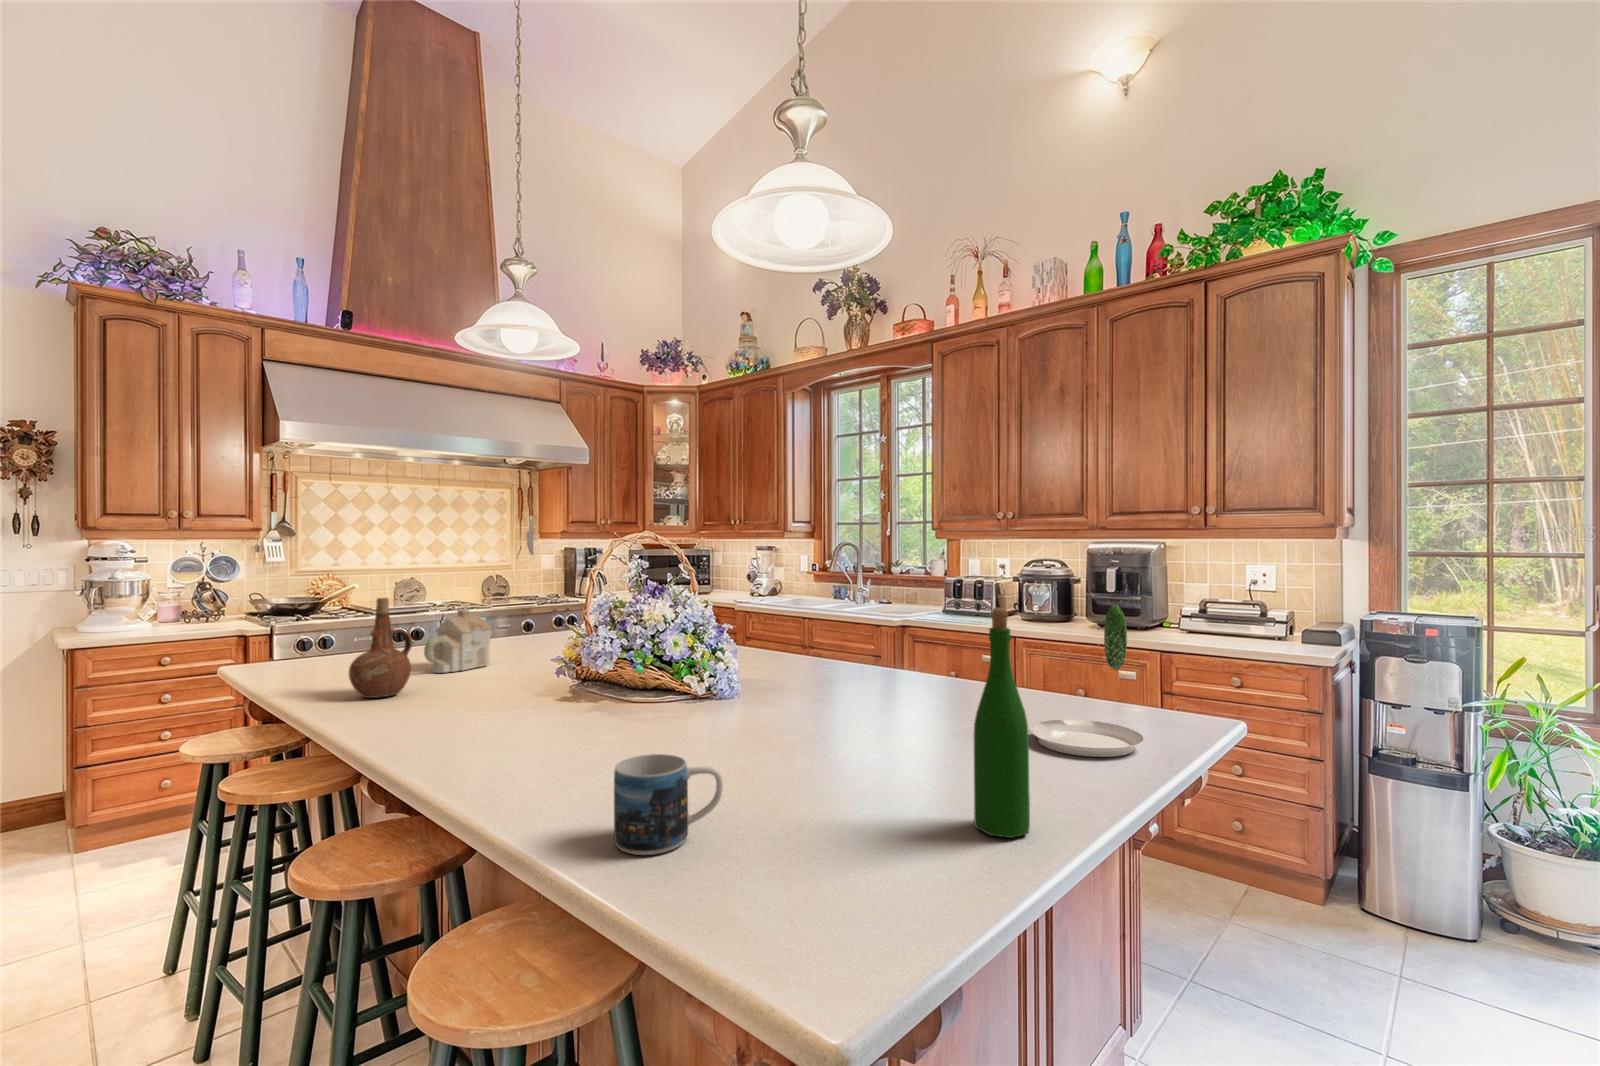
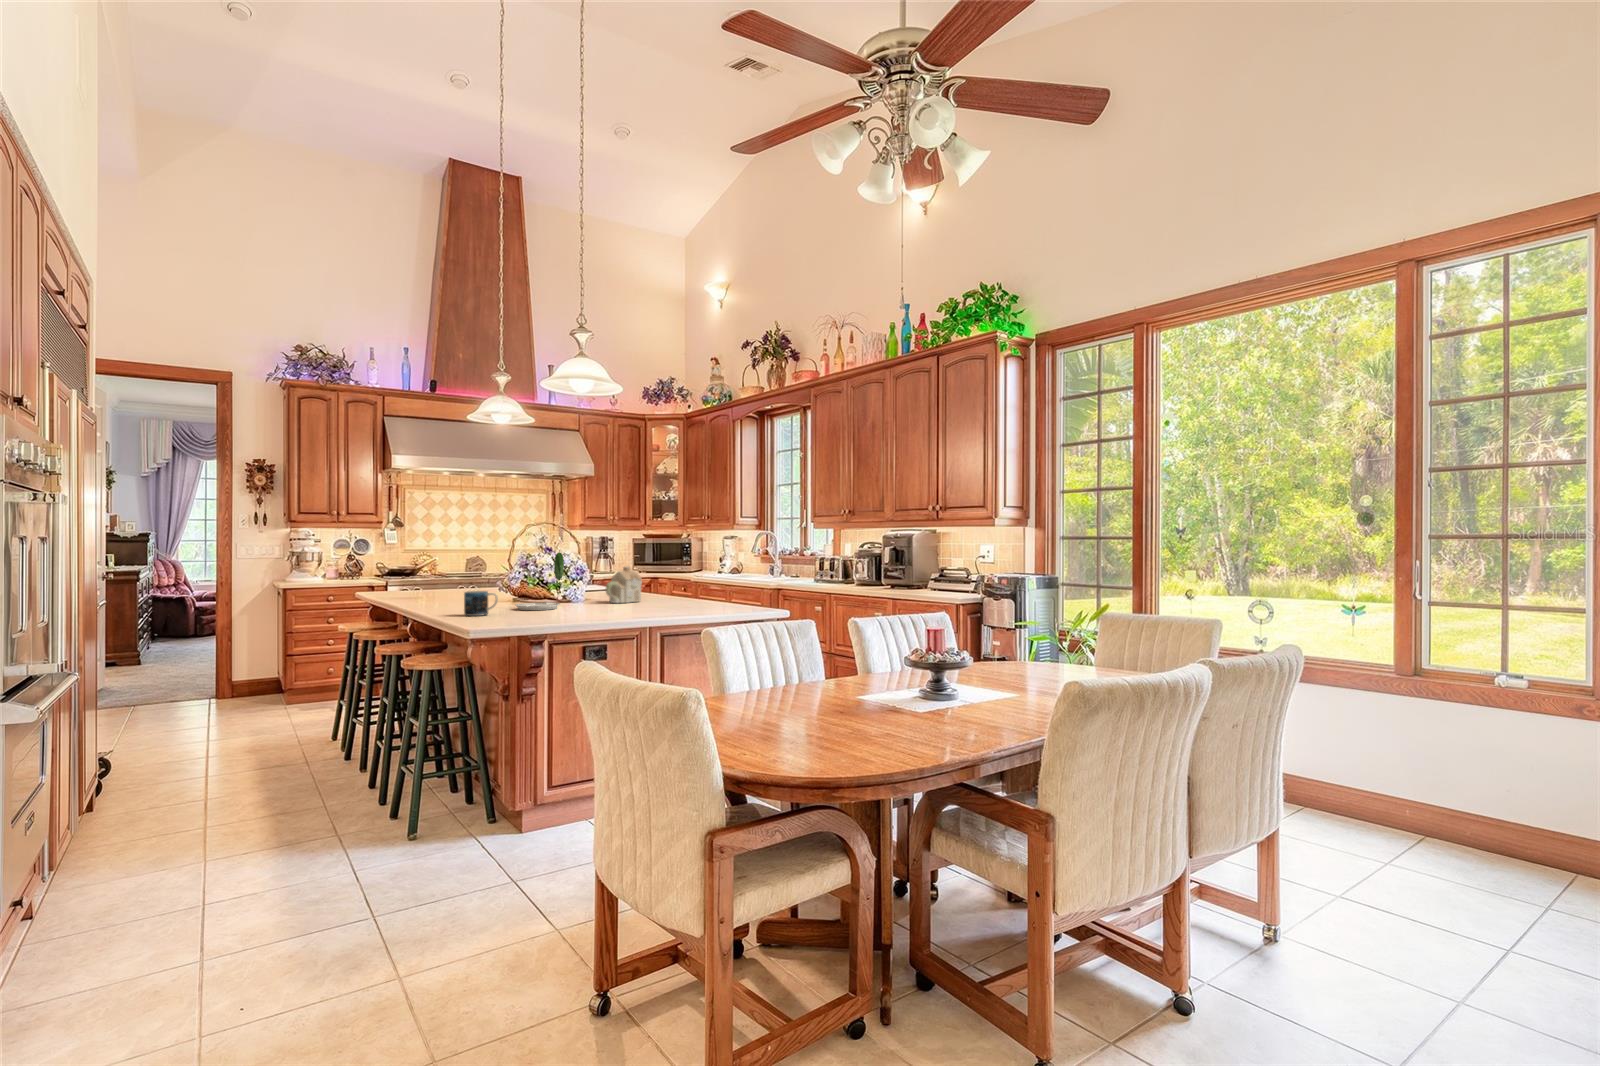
ceramic pitcher: present [349,598,412,698] -> none [411,552,439,598]
plate: present [1030,605,1143,757] -> present [515,552,564,610]
wine bottle: present [974,608,1030,838] -> none [574,544,592,617]
teapot: present [424,609,492,673] -> present [606,567,642,603]

